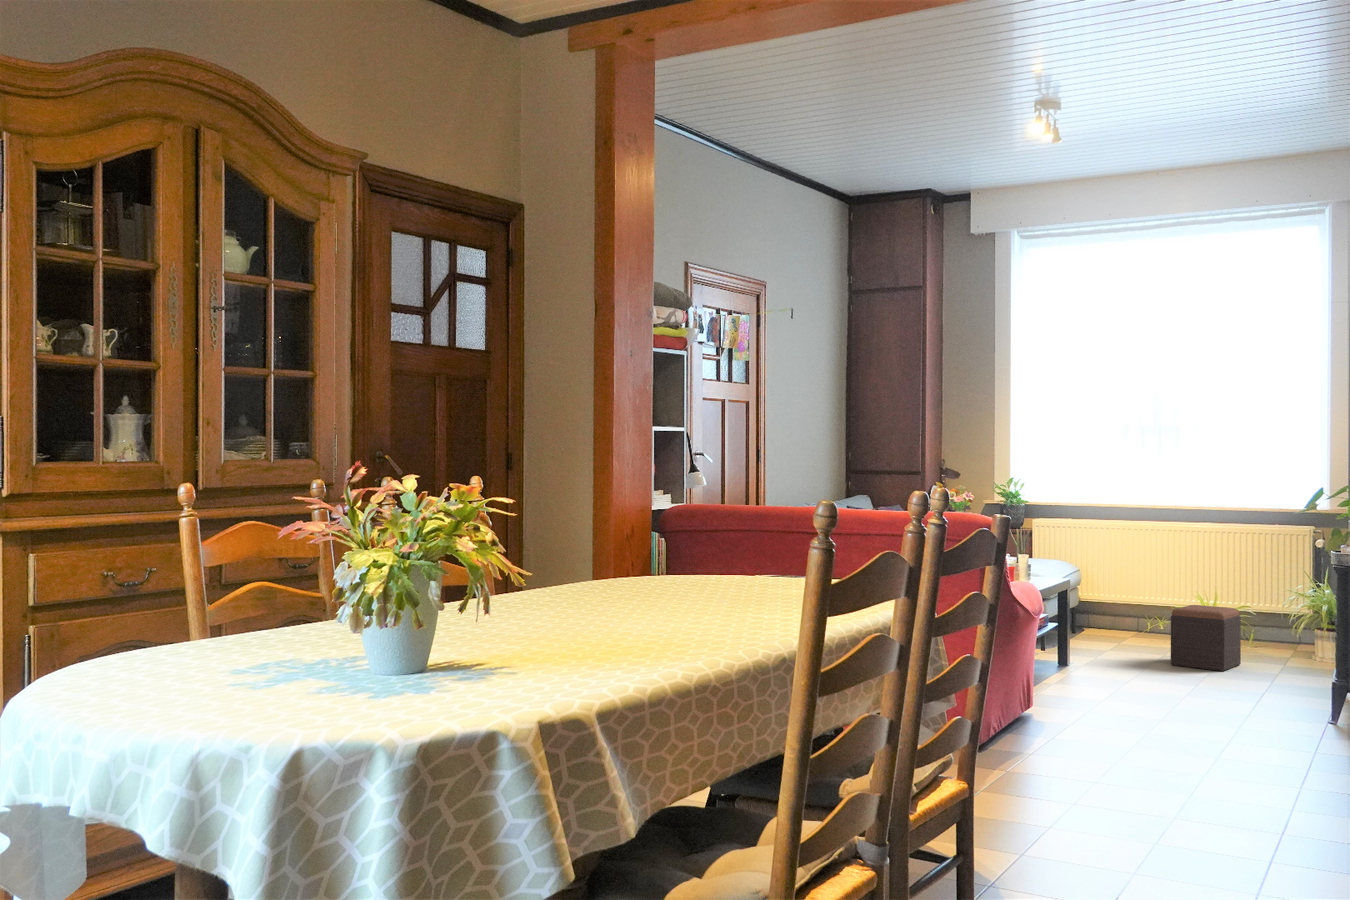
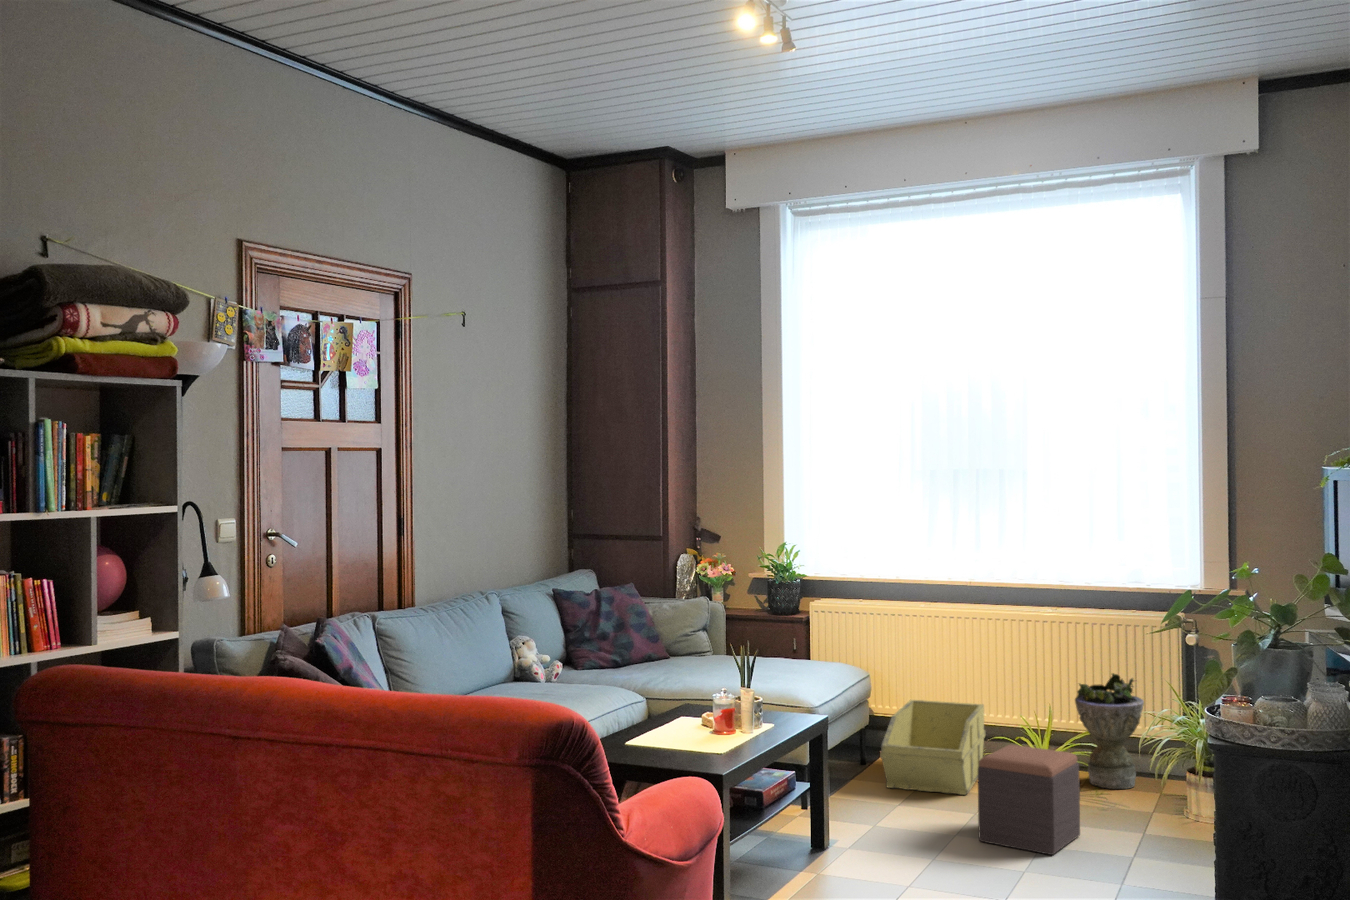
planter: none [1233,569,1284,648] -> present [1075,673,1144,789]
storage bin: none [1093,589,1165,647] -> present [880,700,985,795]

